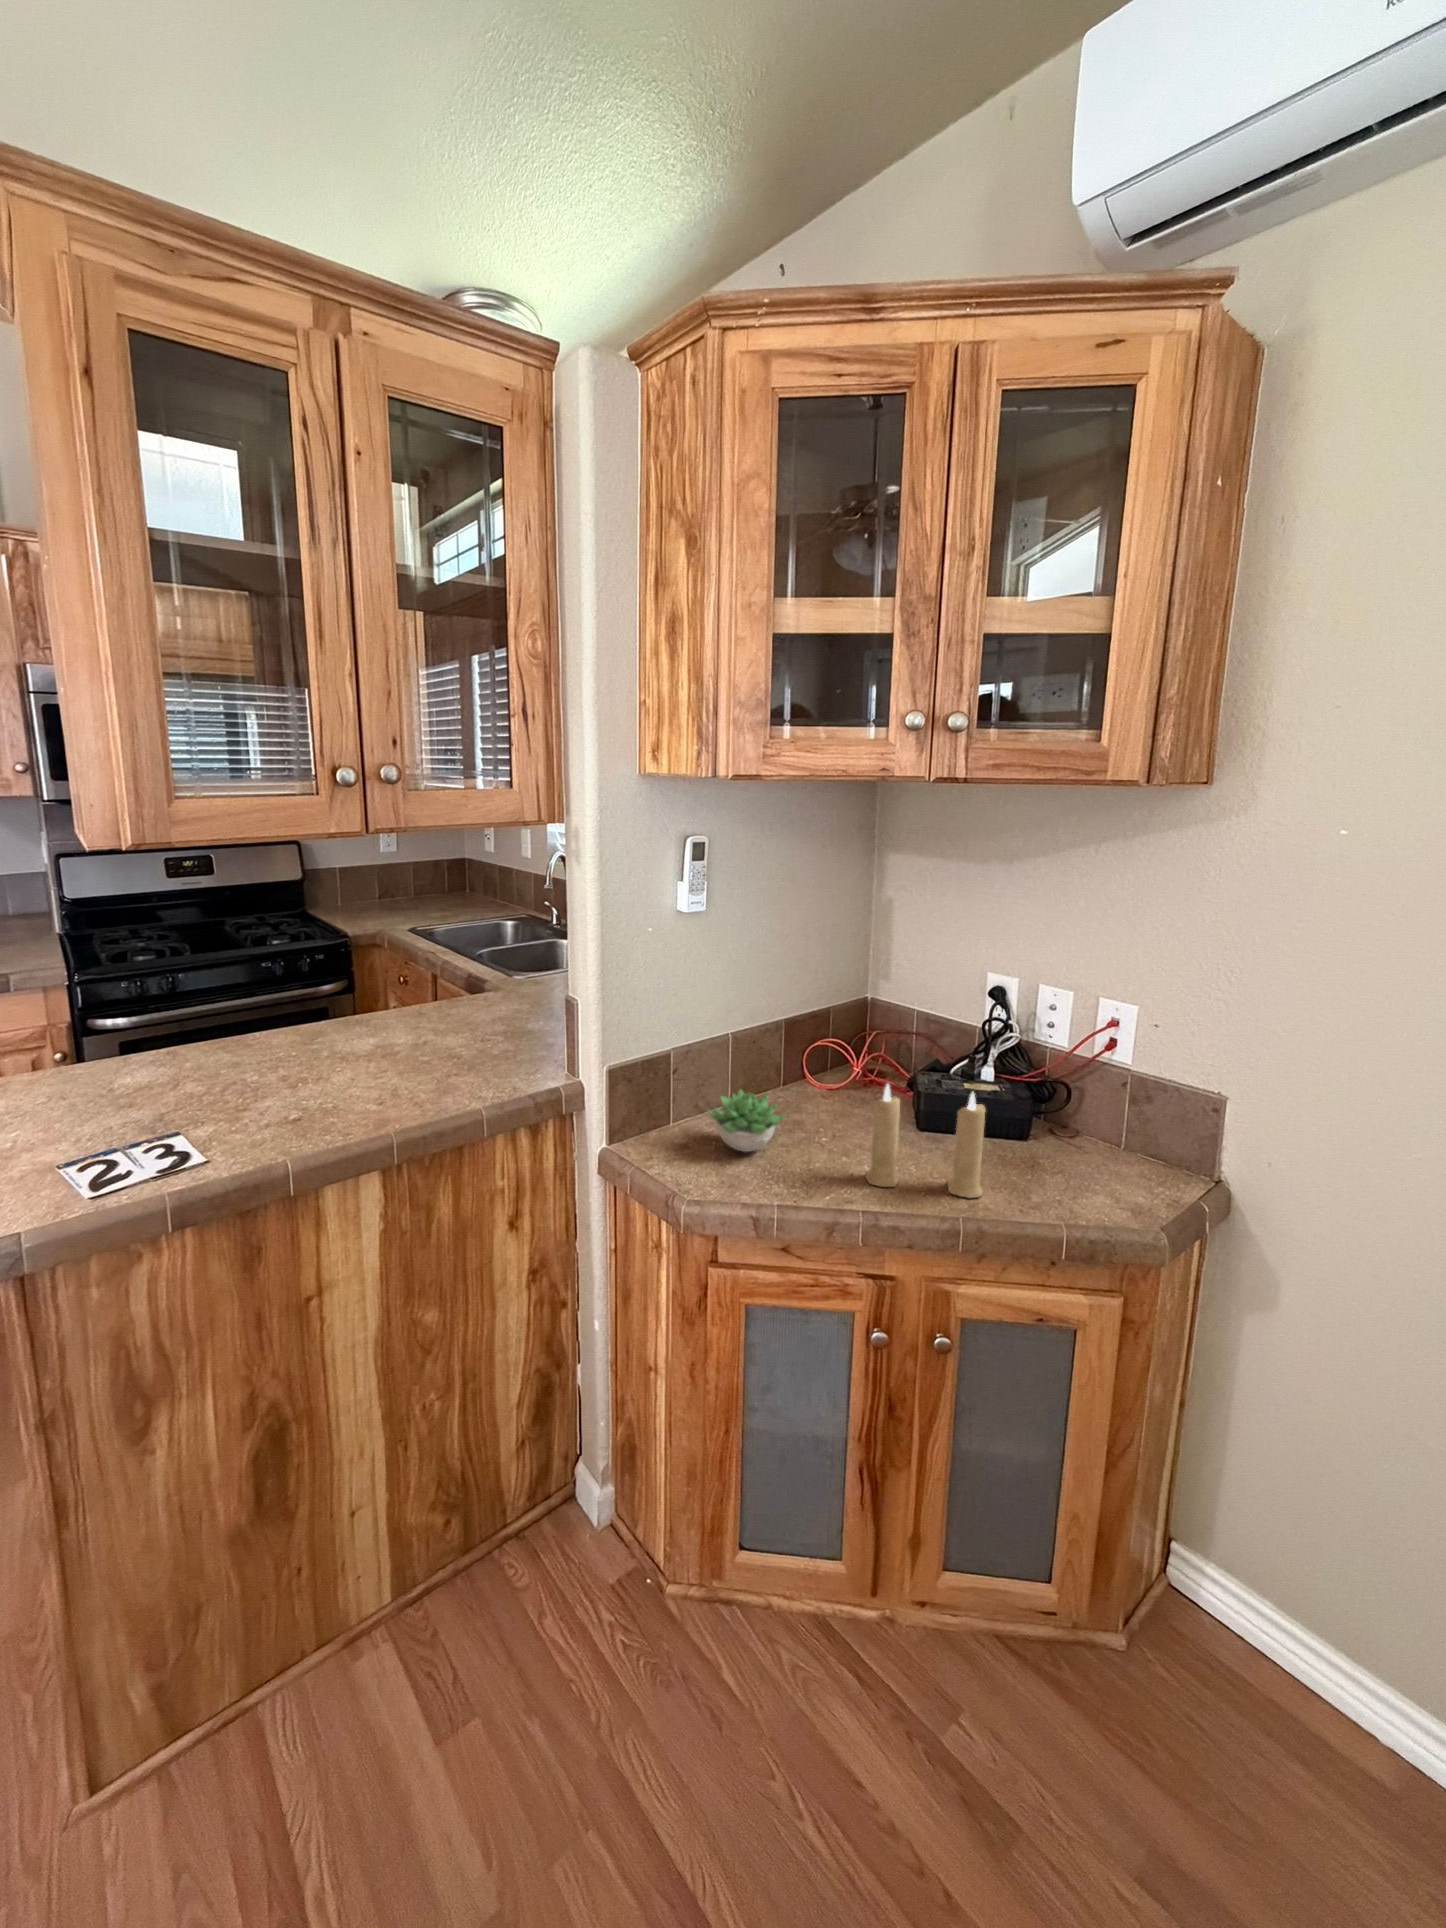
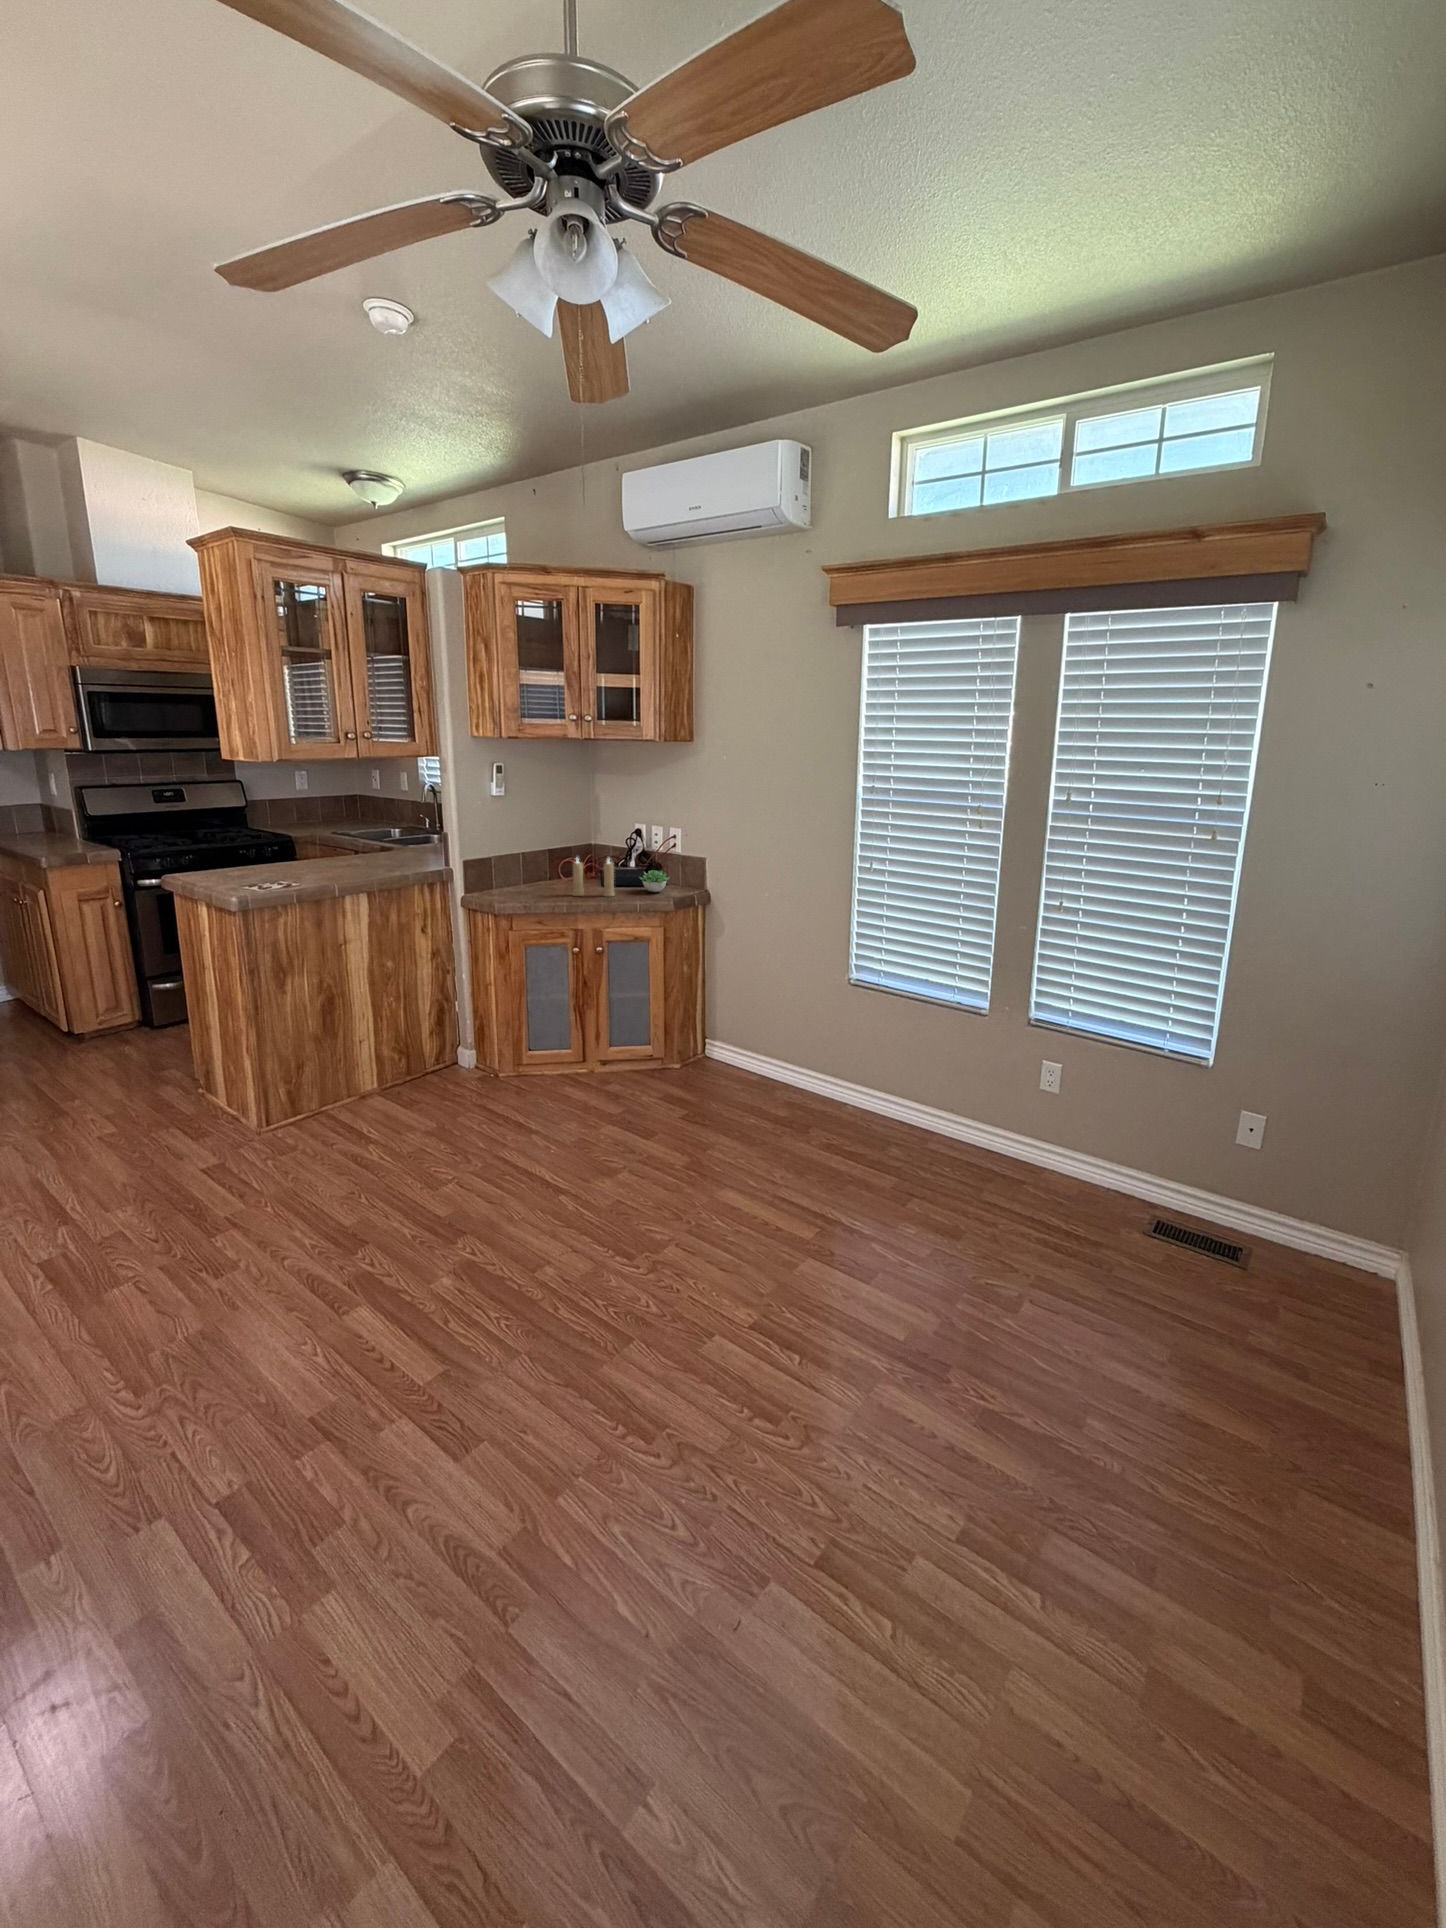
succulent plant: present [708,1090,785,1152] -> present [639,870,670,892]

